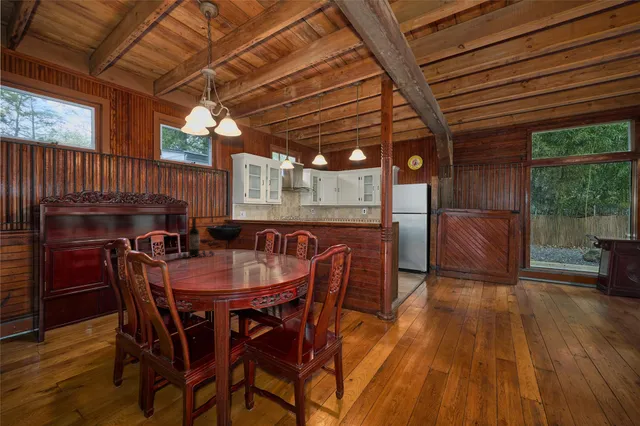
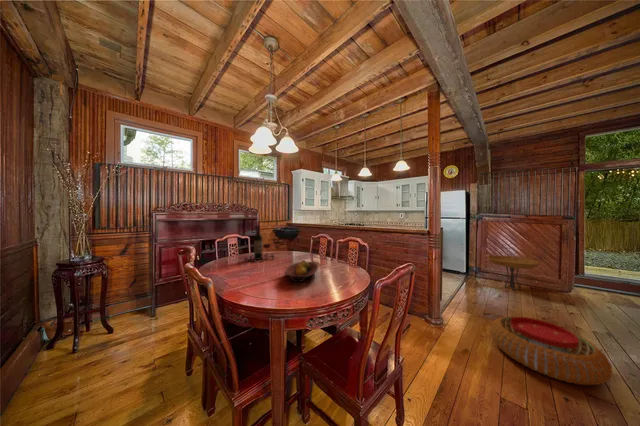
fruit bowl: none [229,250,265,270] -> present [284,260,318,282]
side table: none [445,252,489,285] -> present [488,255,540,290]
pouf: none [432,301,514,348] -> present [490,316,612,385]

